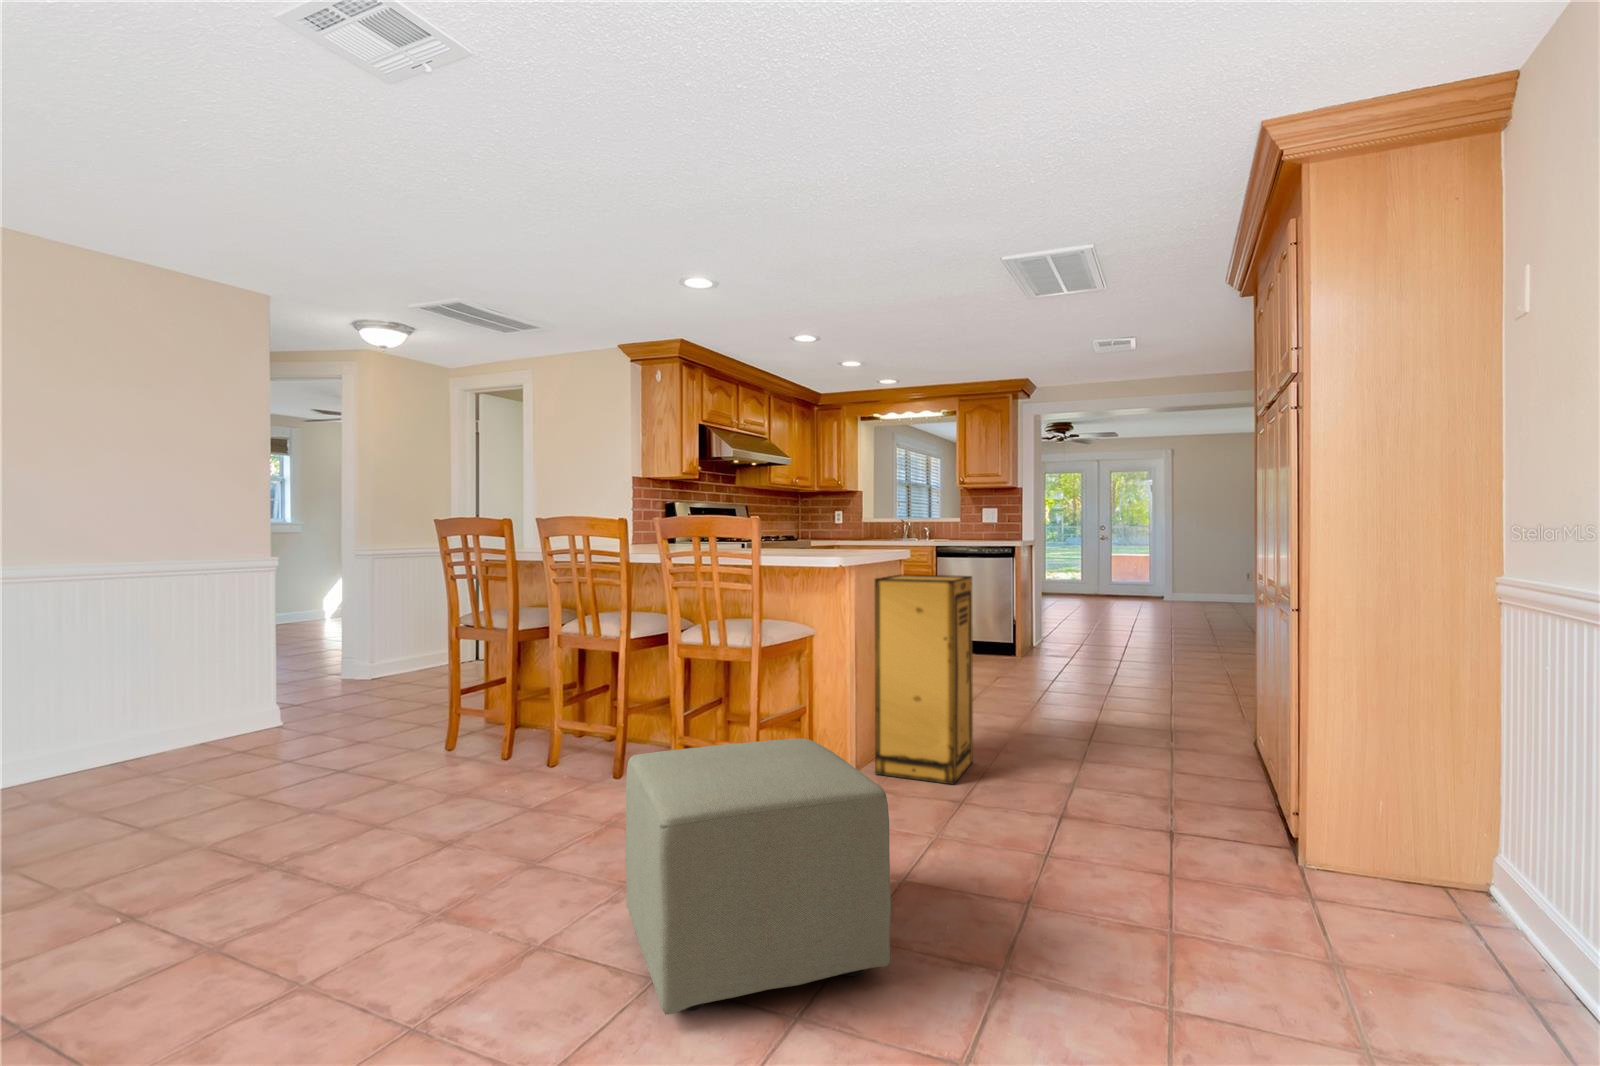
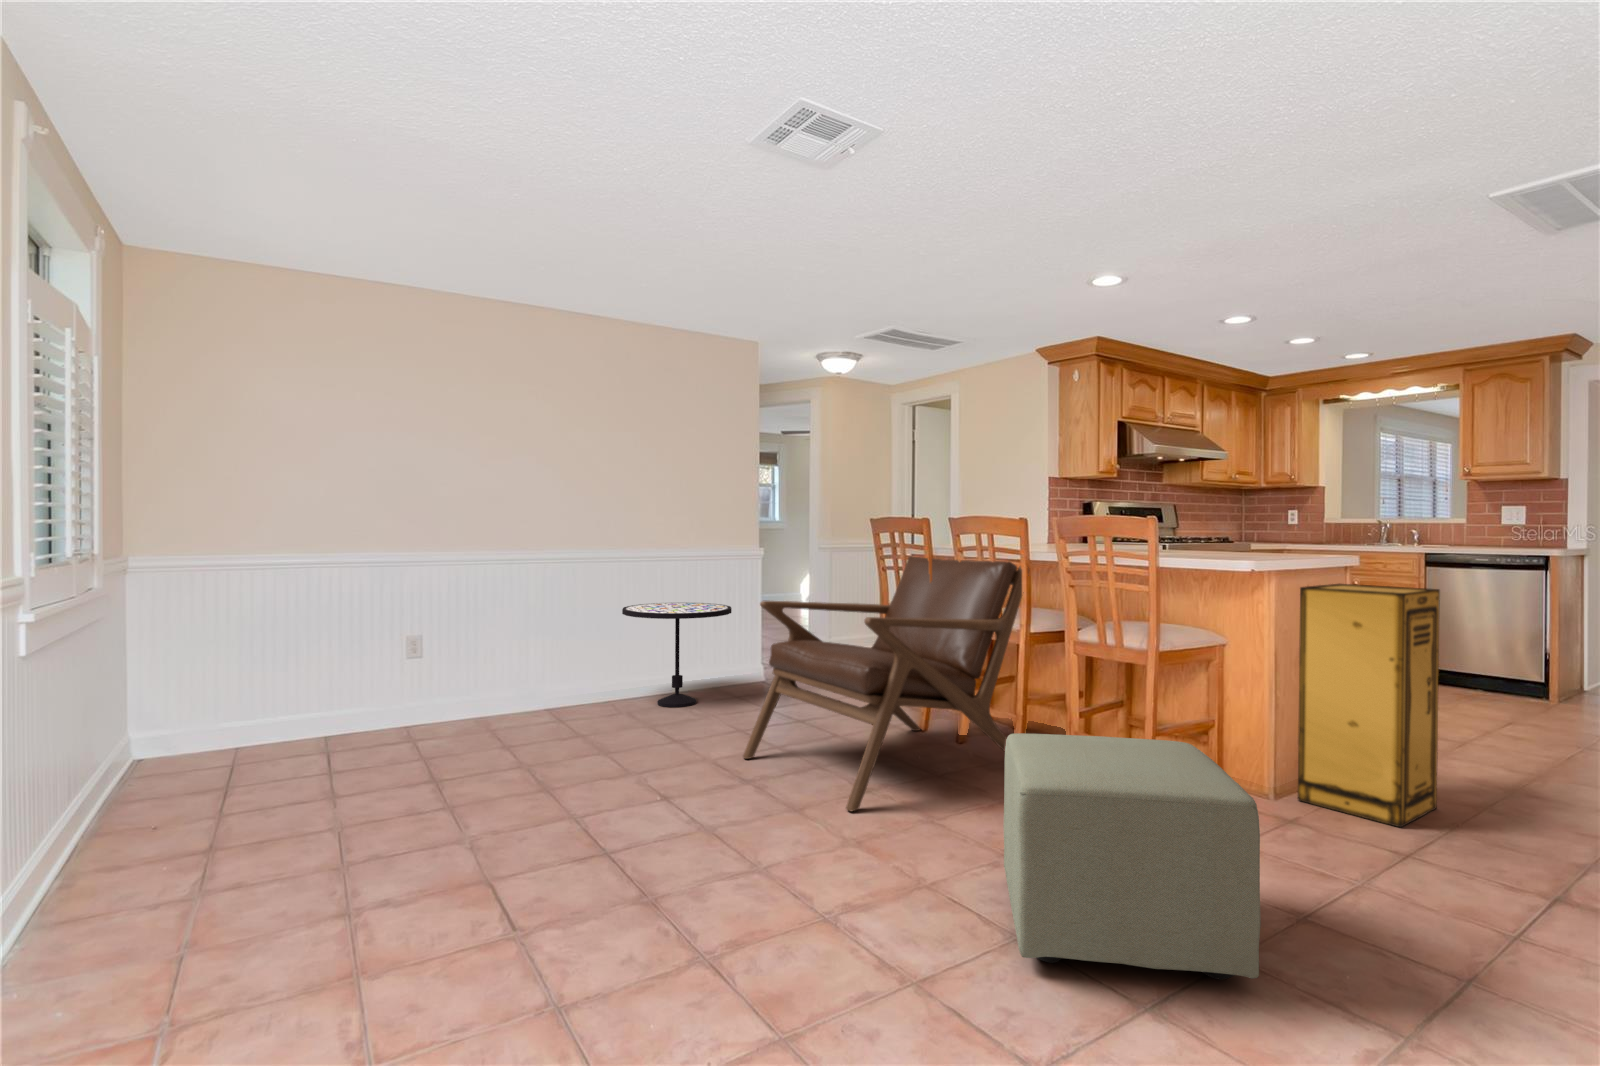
lounge chair: none [261,561,632,879] -> present [743,556,1022,811]
side table: none [45,632,237,781] -> present [622,603,732,707]

